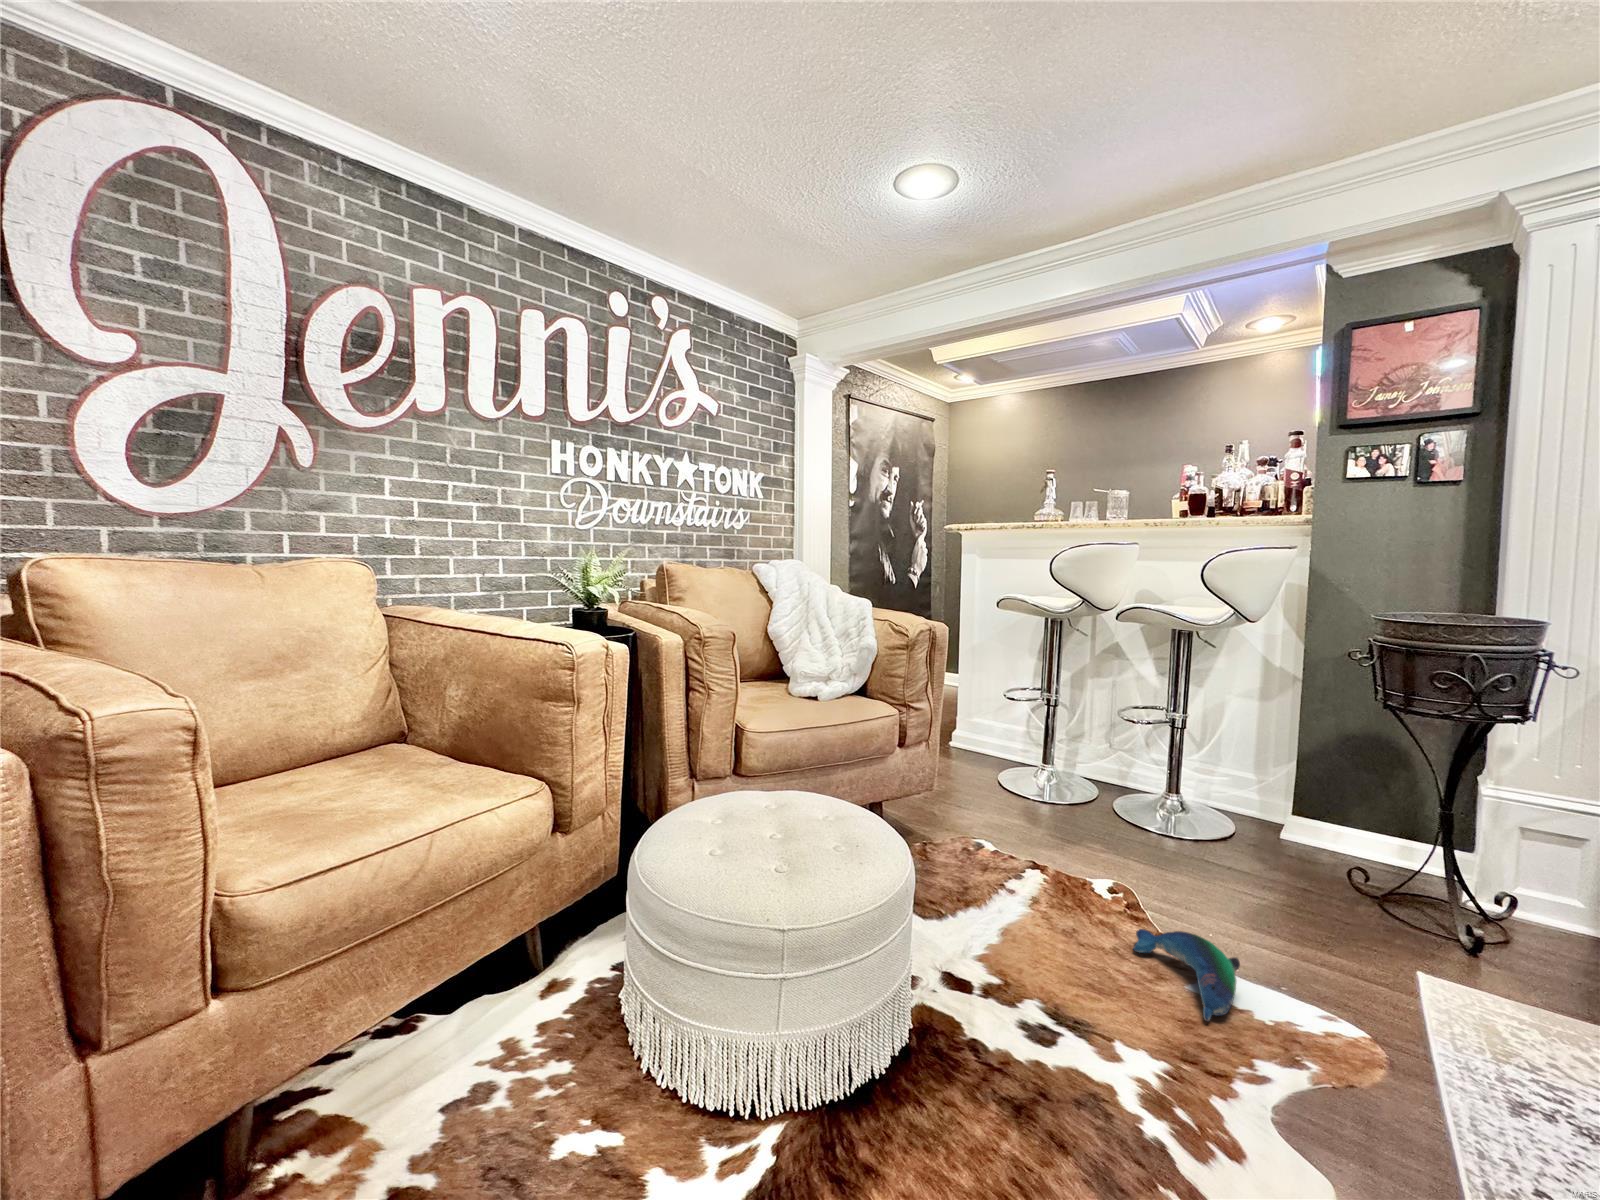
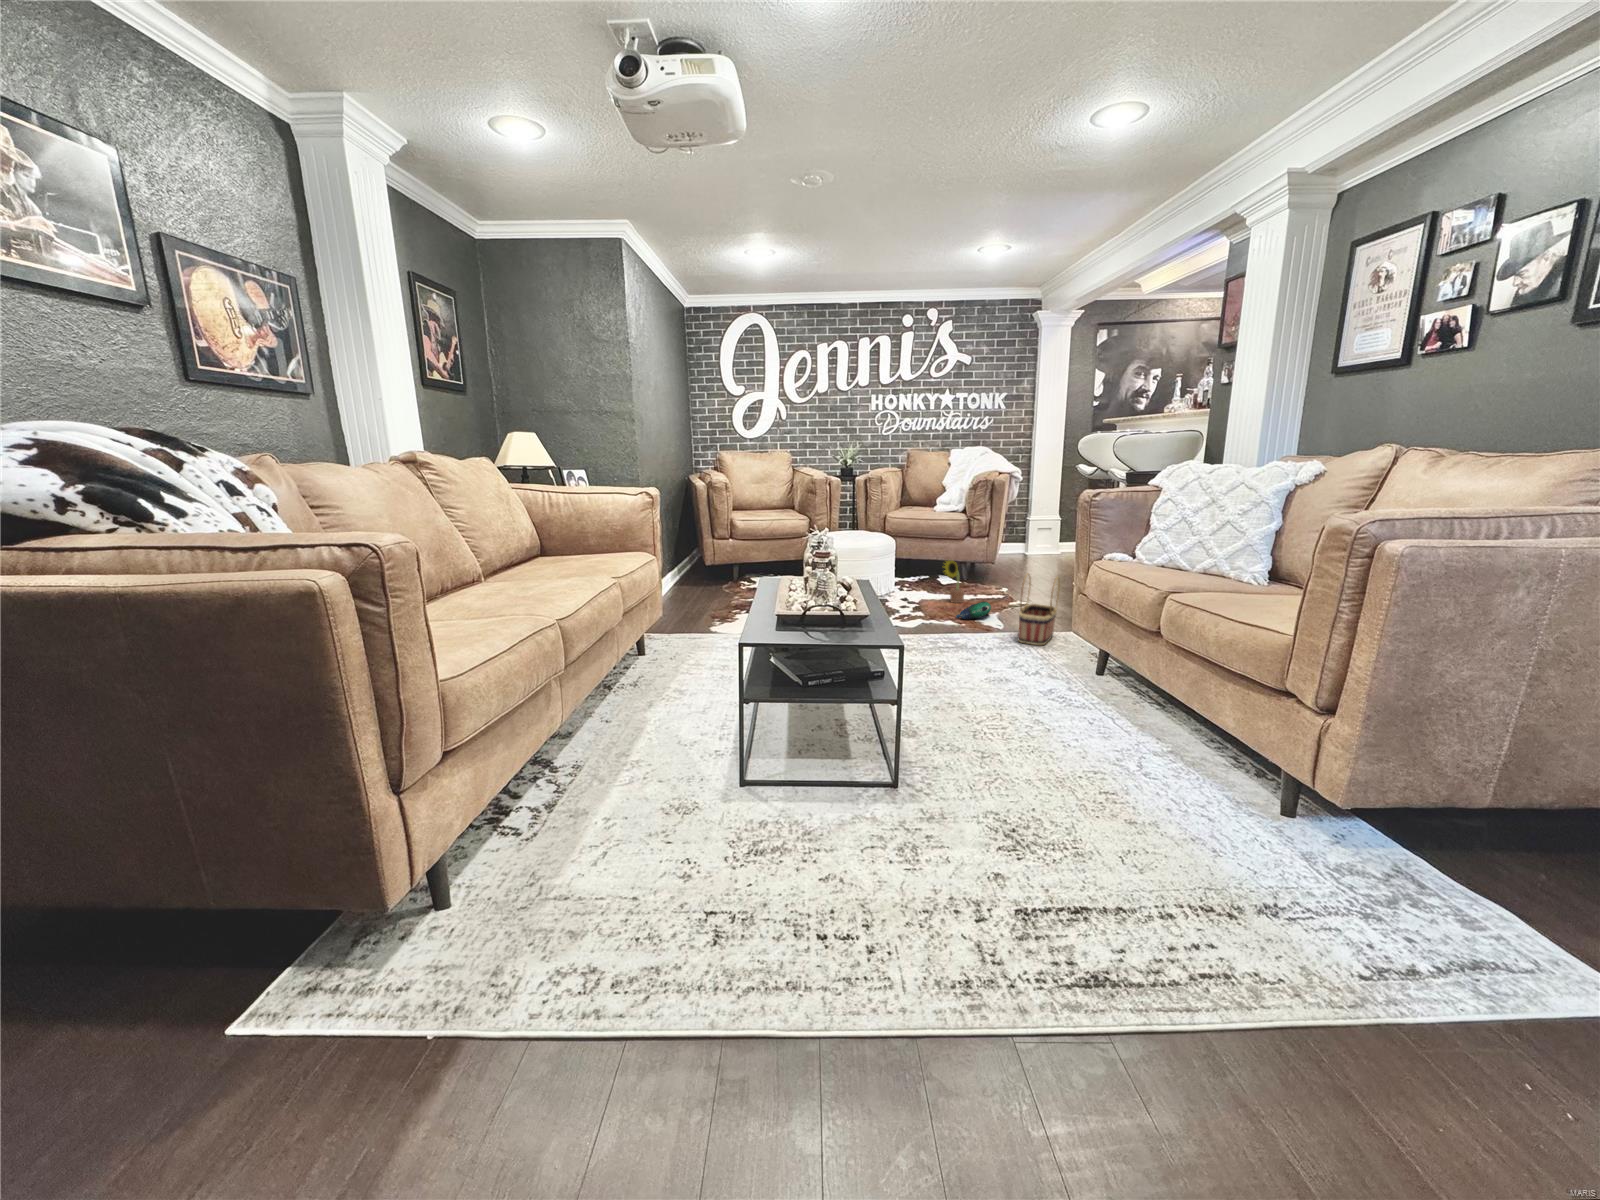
decorative plant: none [1018,833,1081,940] -> present [944,560,964,603]
basket: none [1353,858,1536,1072] -> present [1018,574,1060,645]

